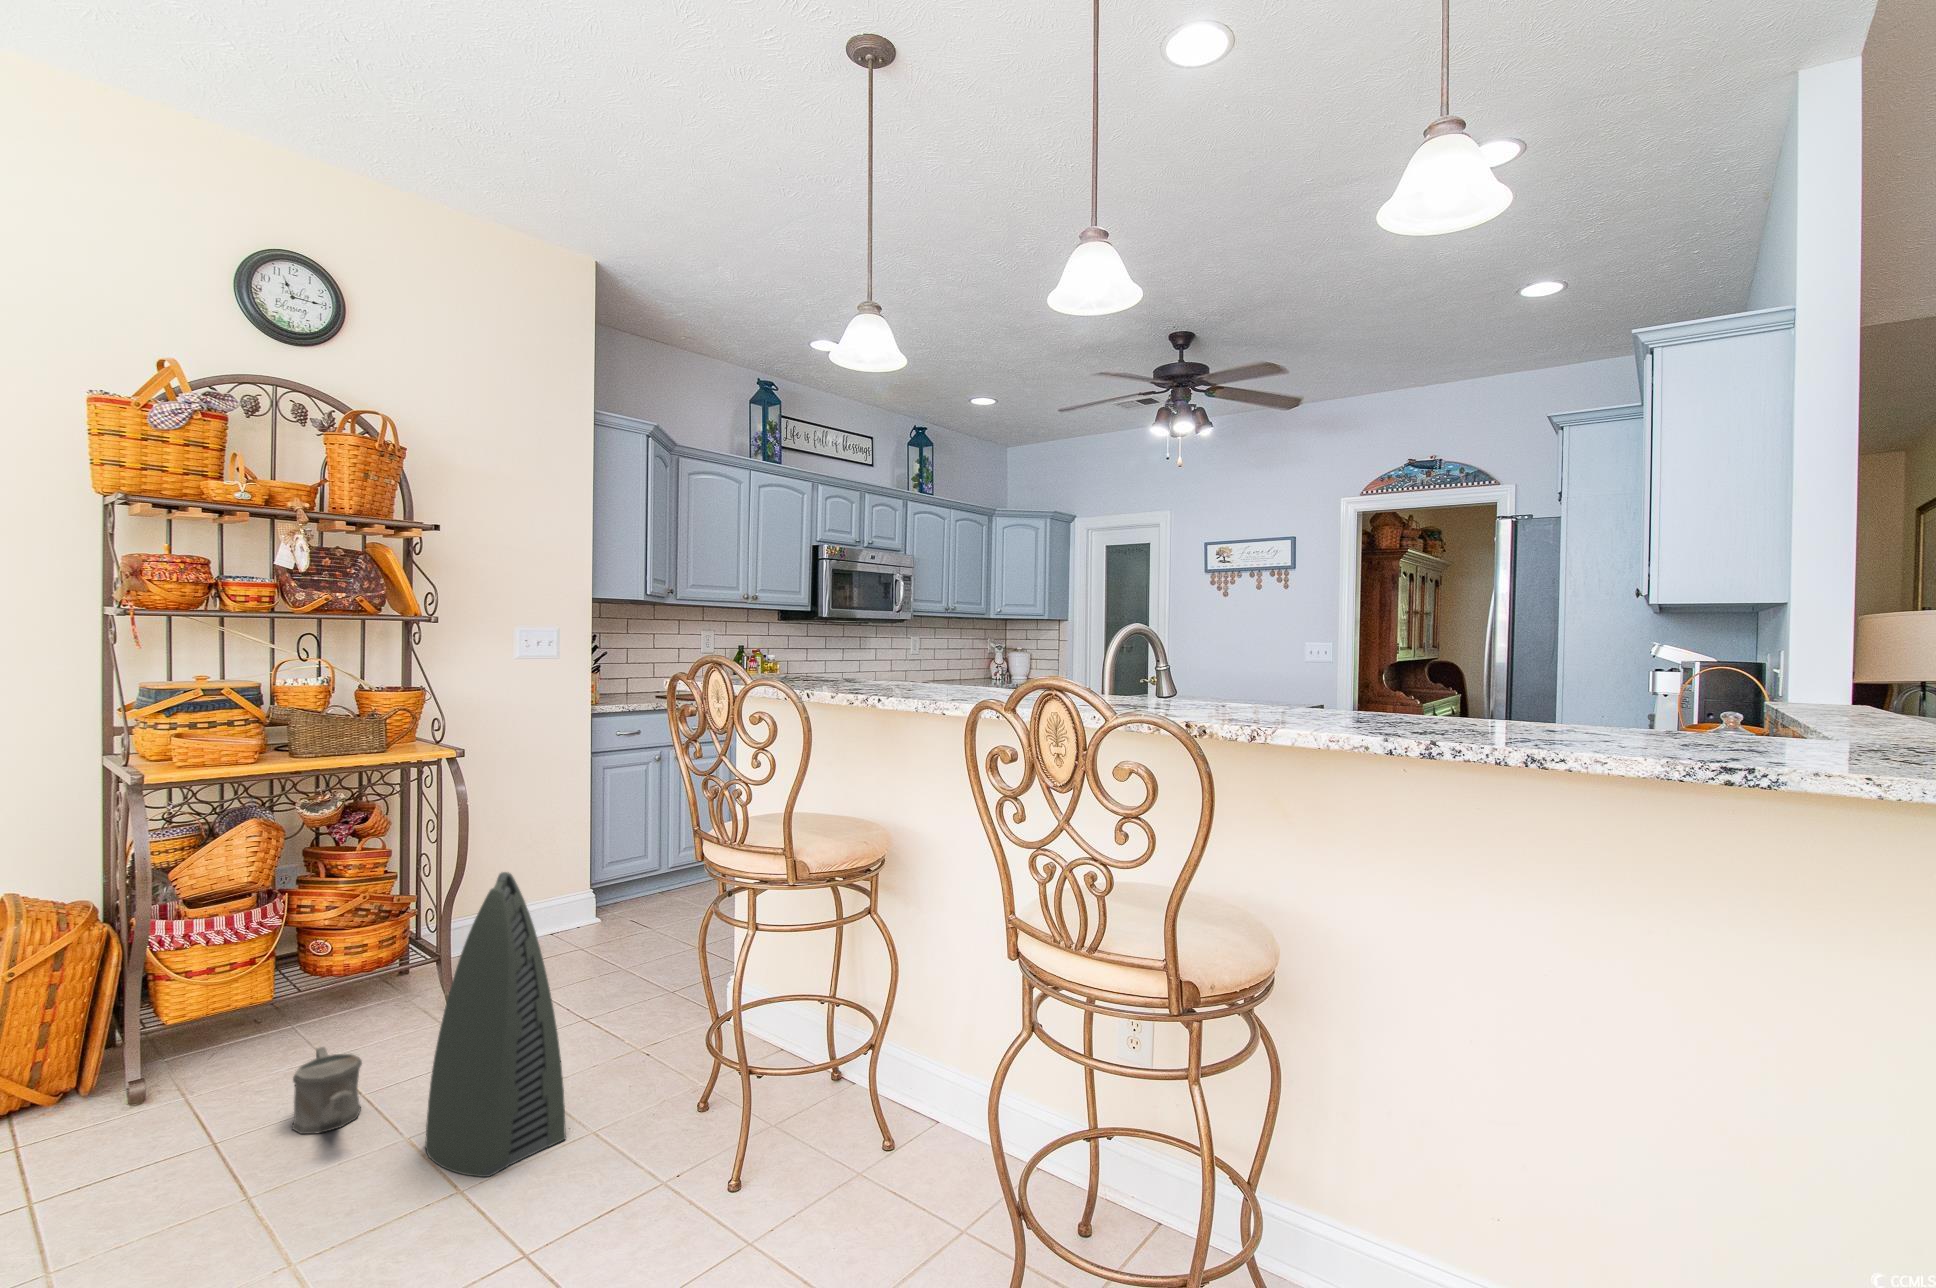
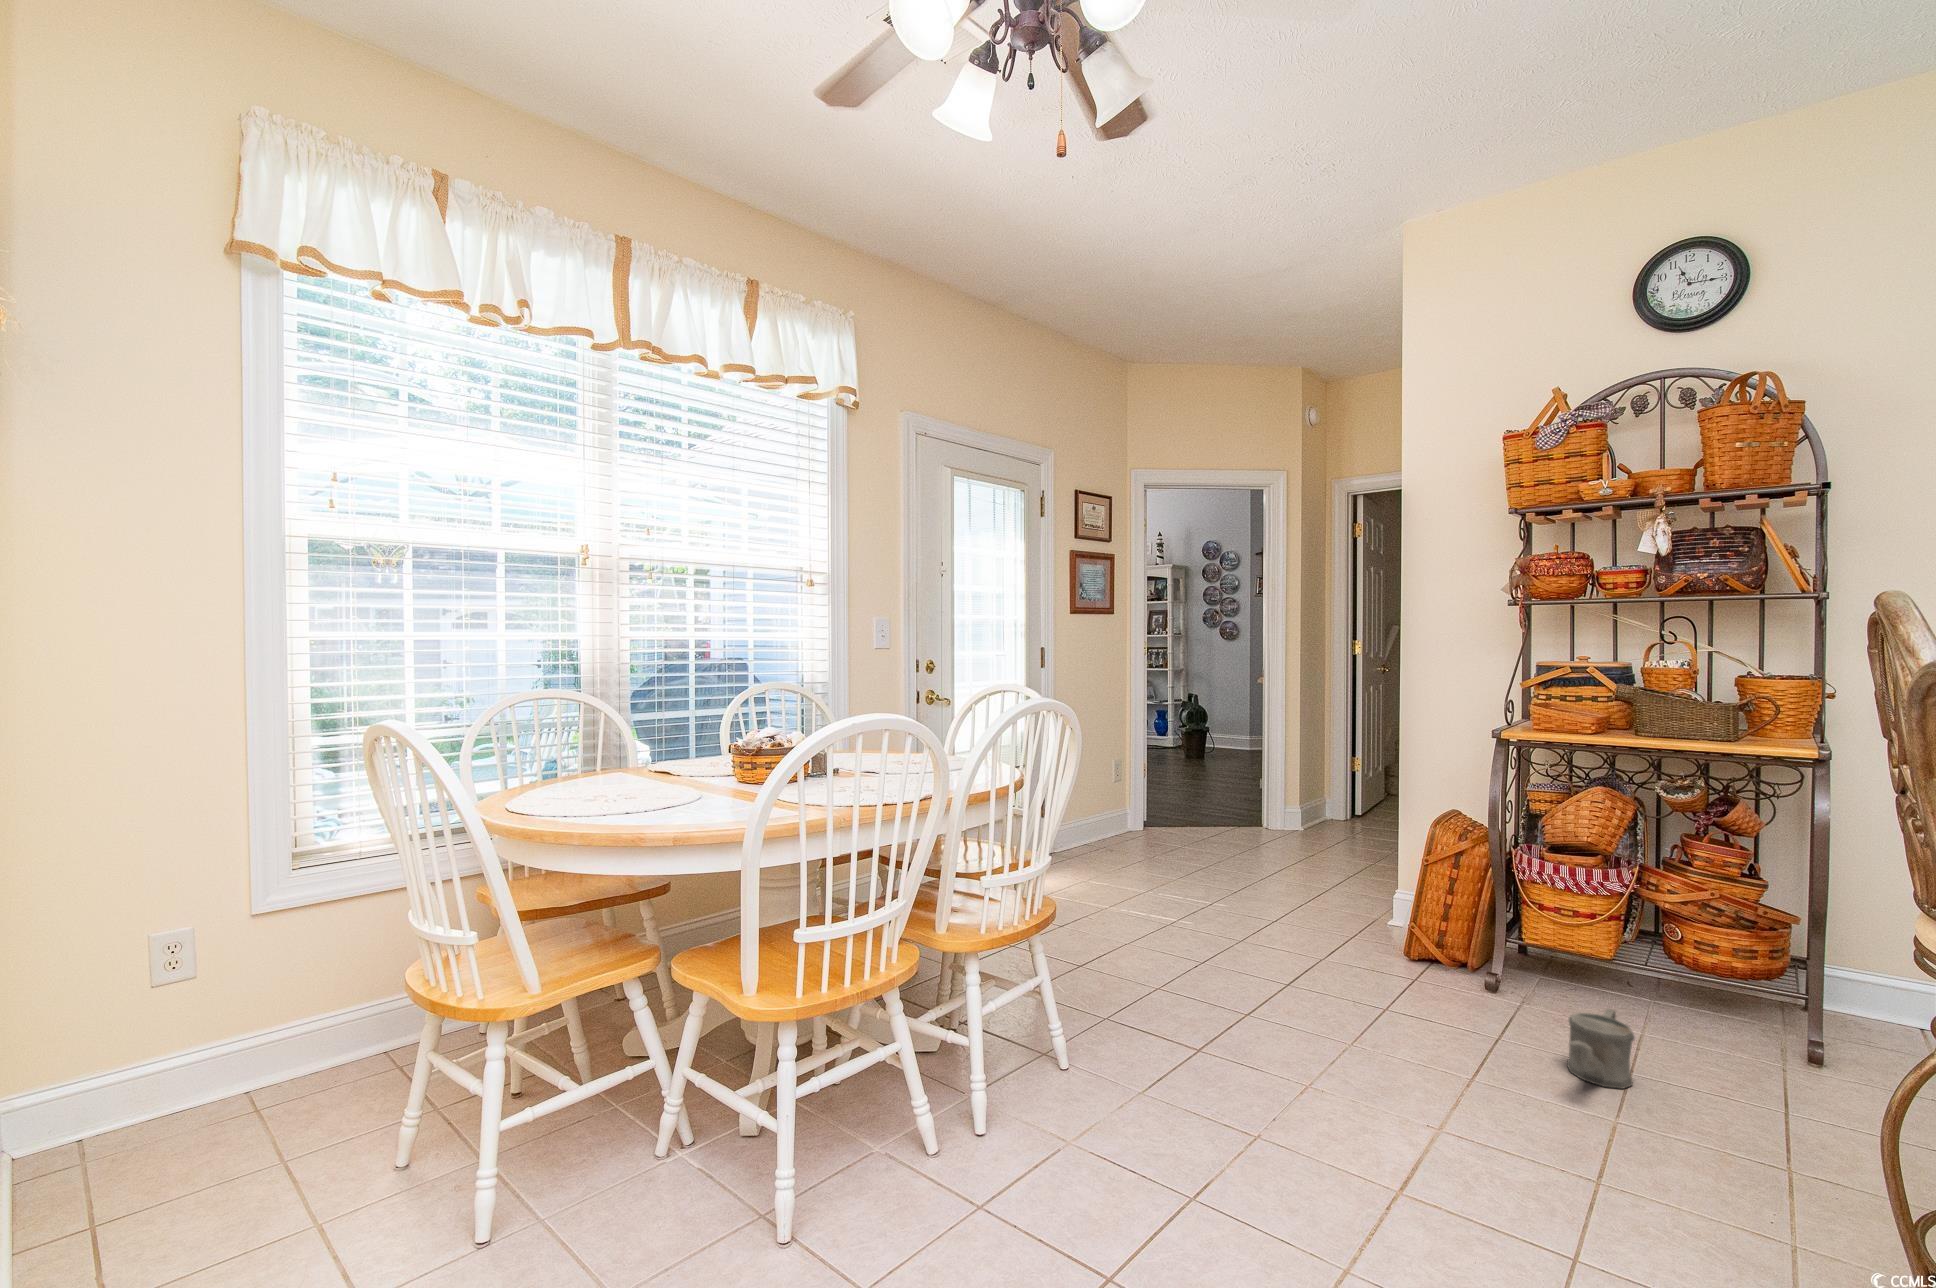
air purifier: present [425,872,566,1177] -> none [1650,882,1819,1243]

